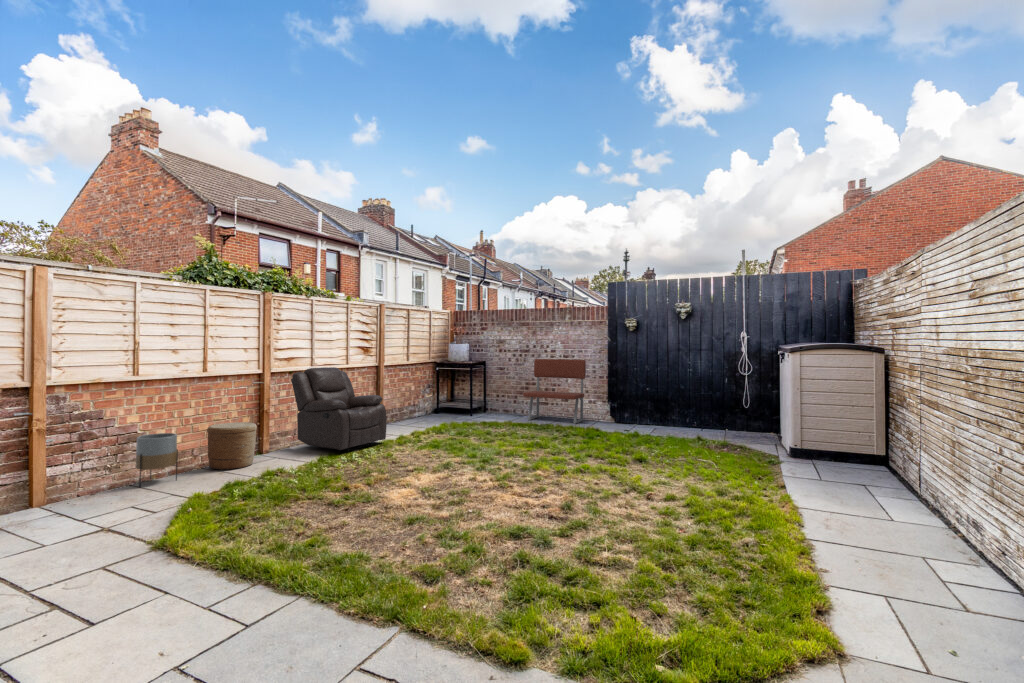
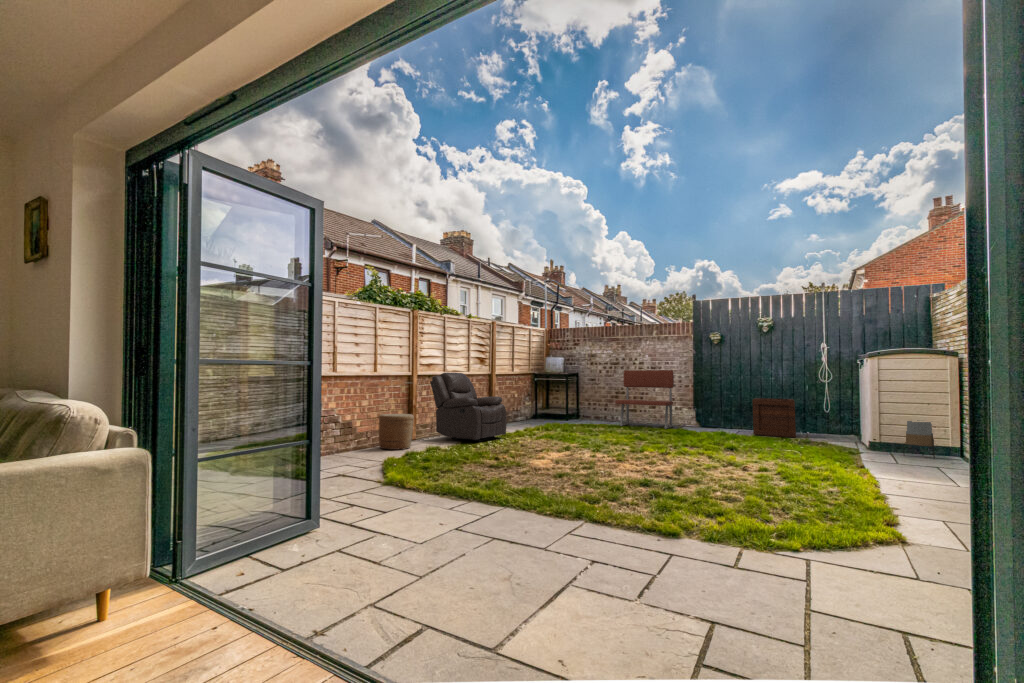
wooden crate: none [662,391,705,435] -> present [753,398,796,438]
planter: present [136,433,178,486] -> present [903,420,935,458]

